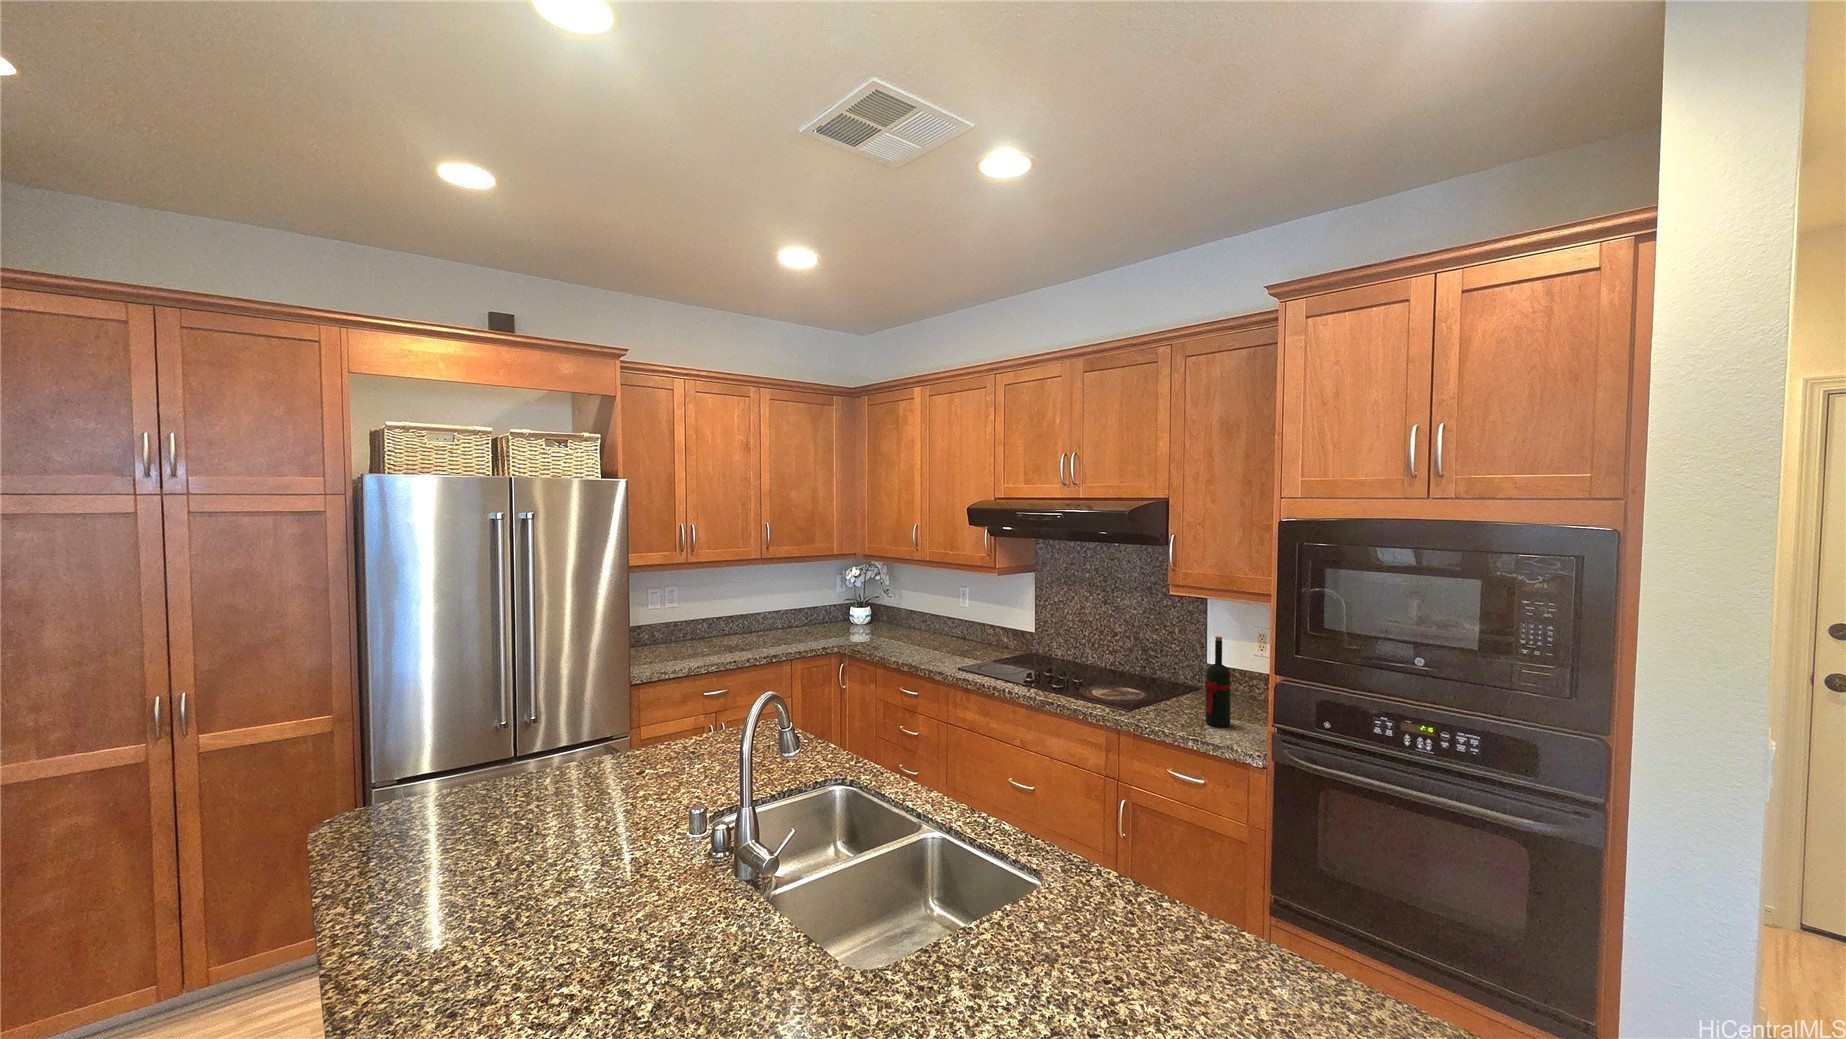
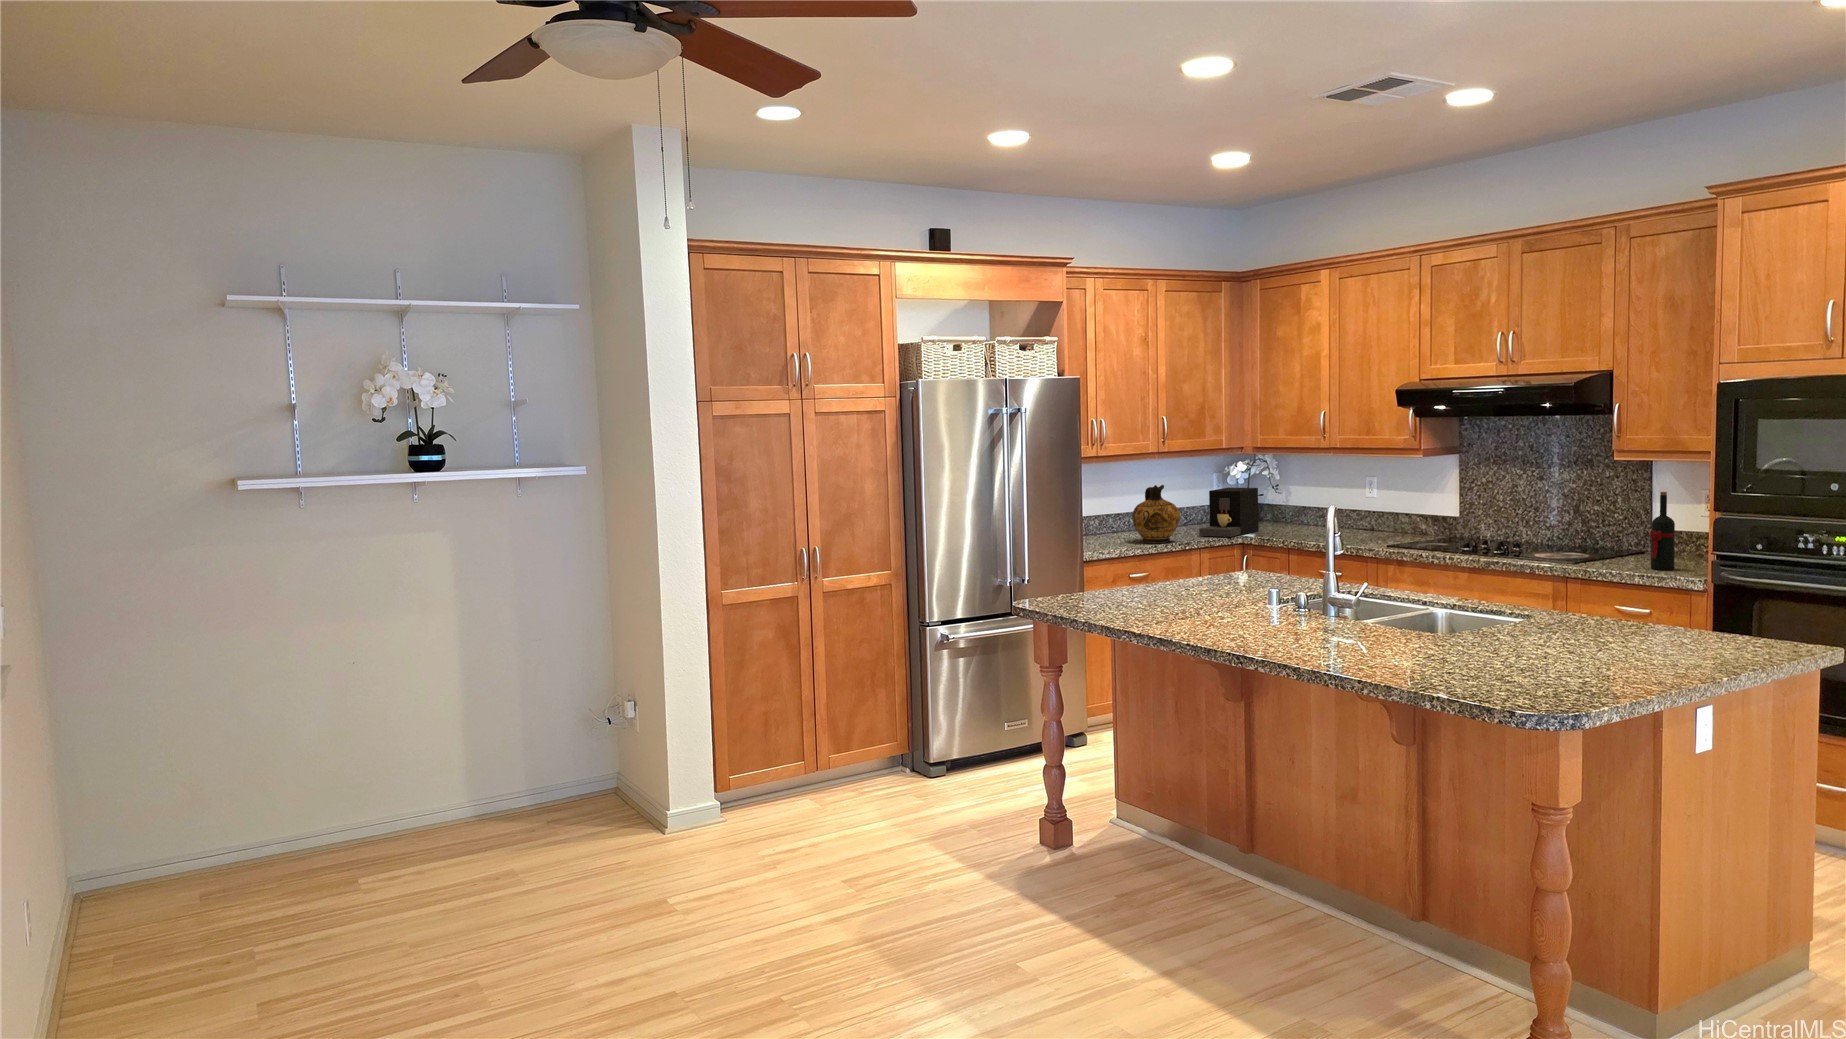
ceramic jug: none [725,591,773,651] -> present [1132,485,1180,543]
coffee maker: none [801,591,865,643] -> present [1199,487,1259,537]

